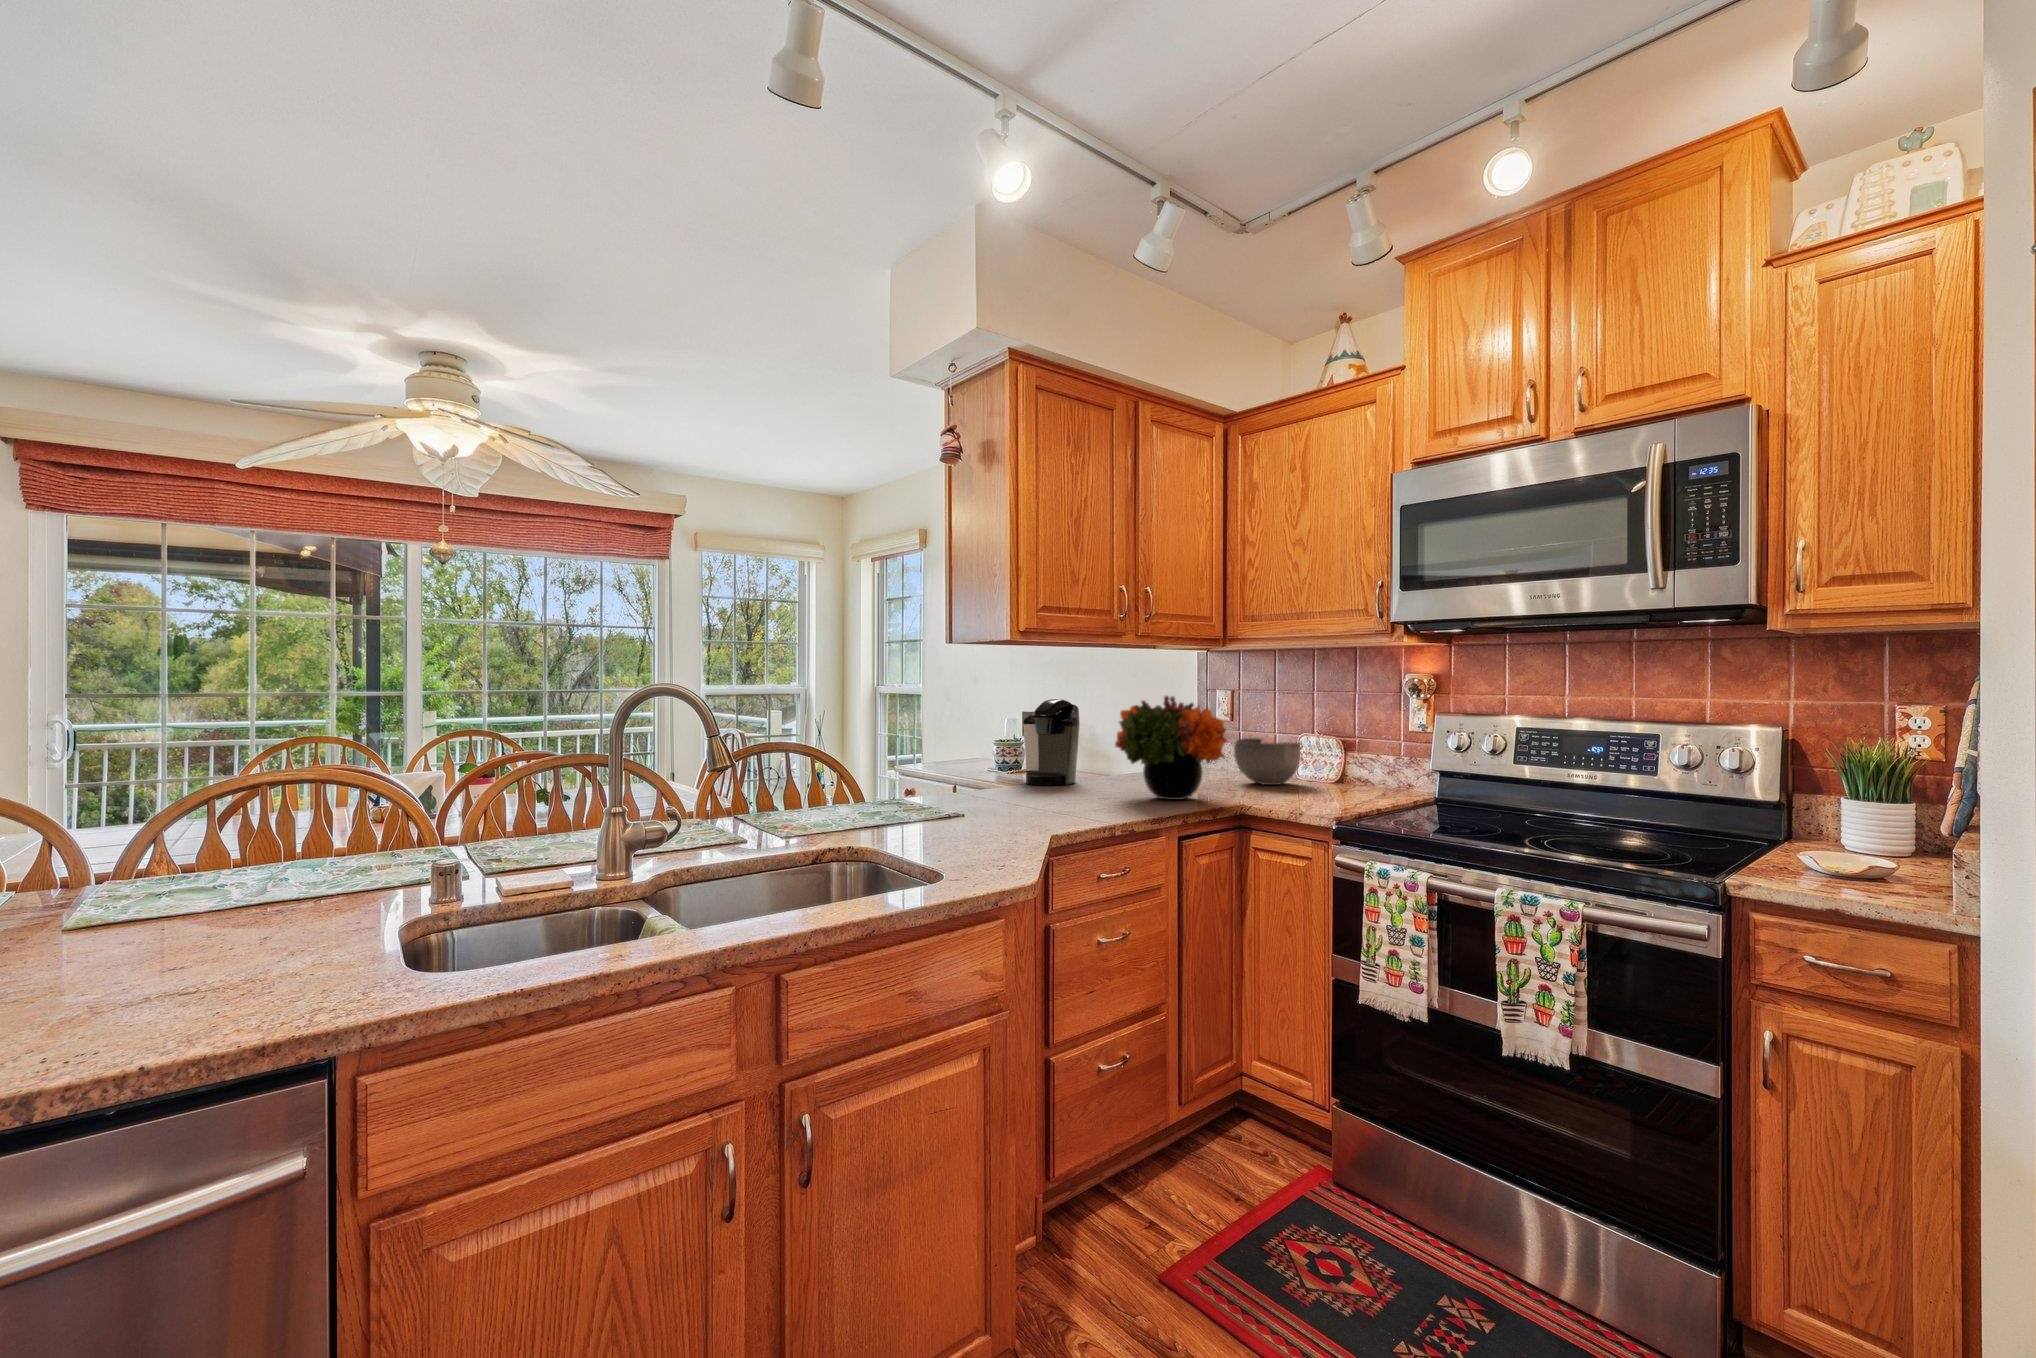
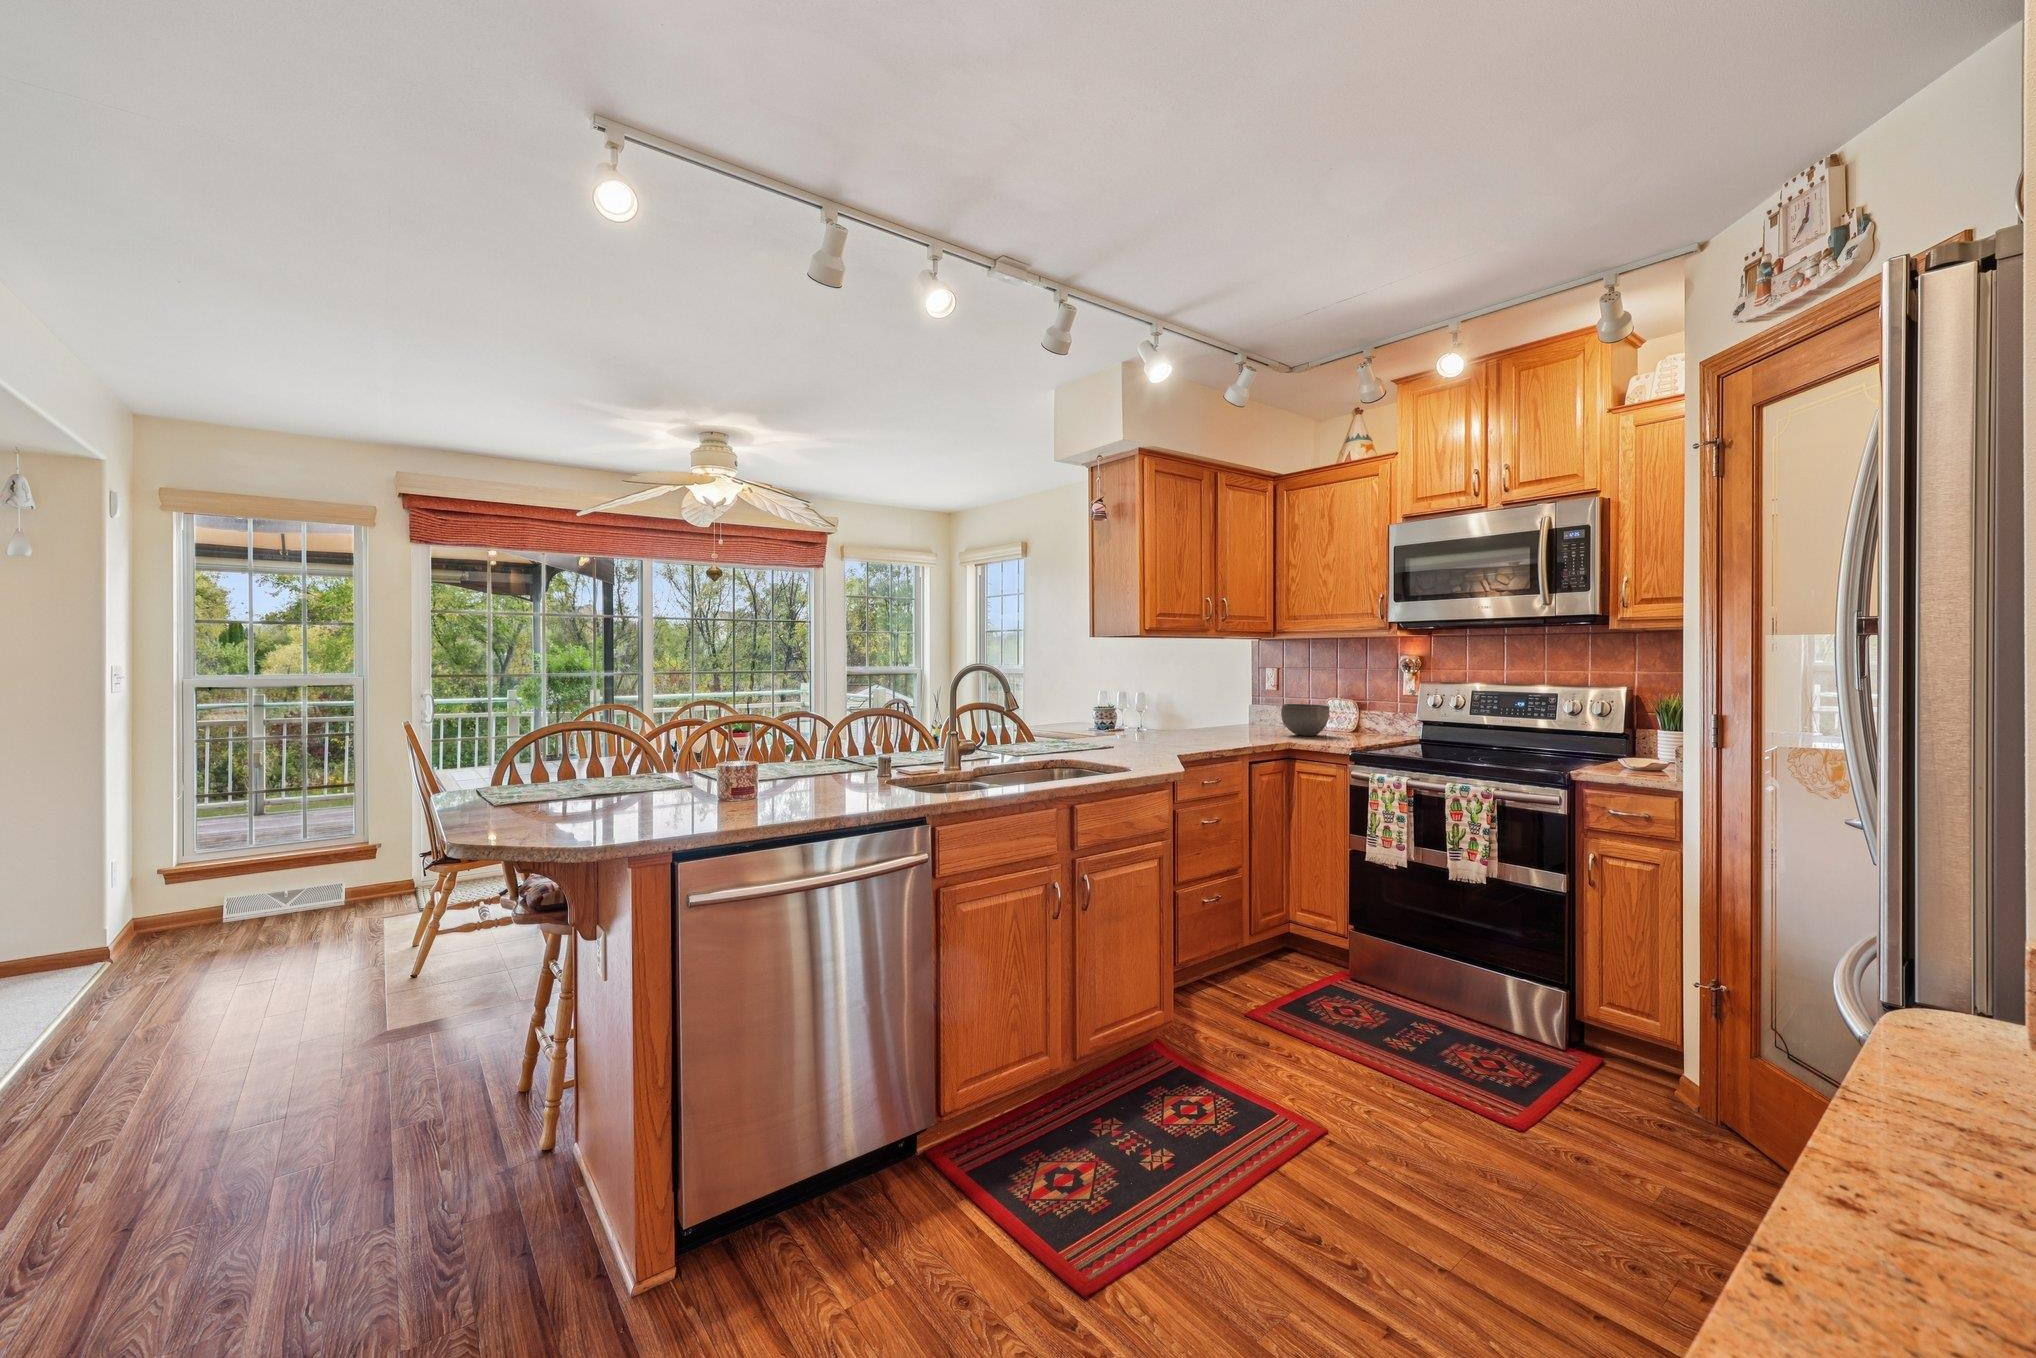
flower arrangement: present [1115,696,1228,800] -> none [1201,673,1281,743]
coffee maker: present [1022,699,1080,786] -> none [1127,677,1172,737]

